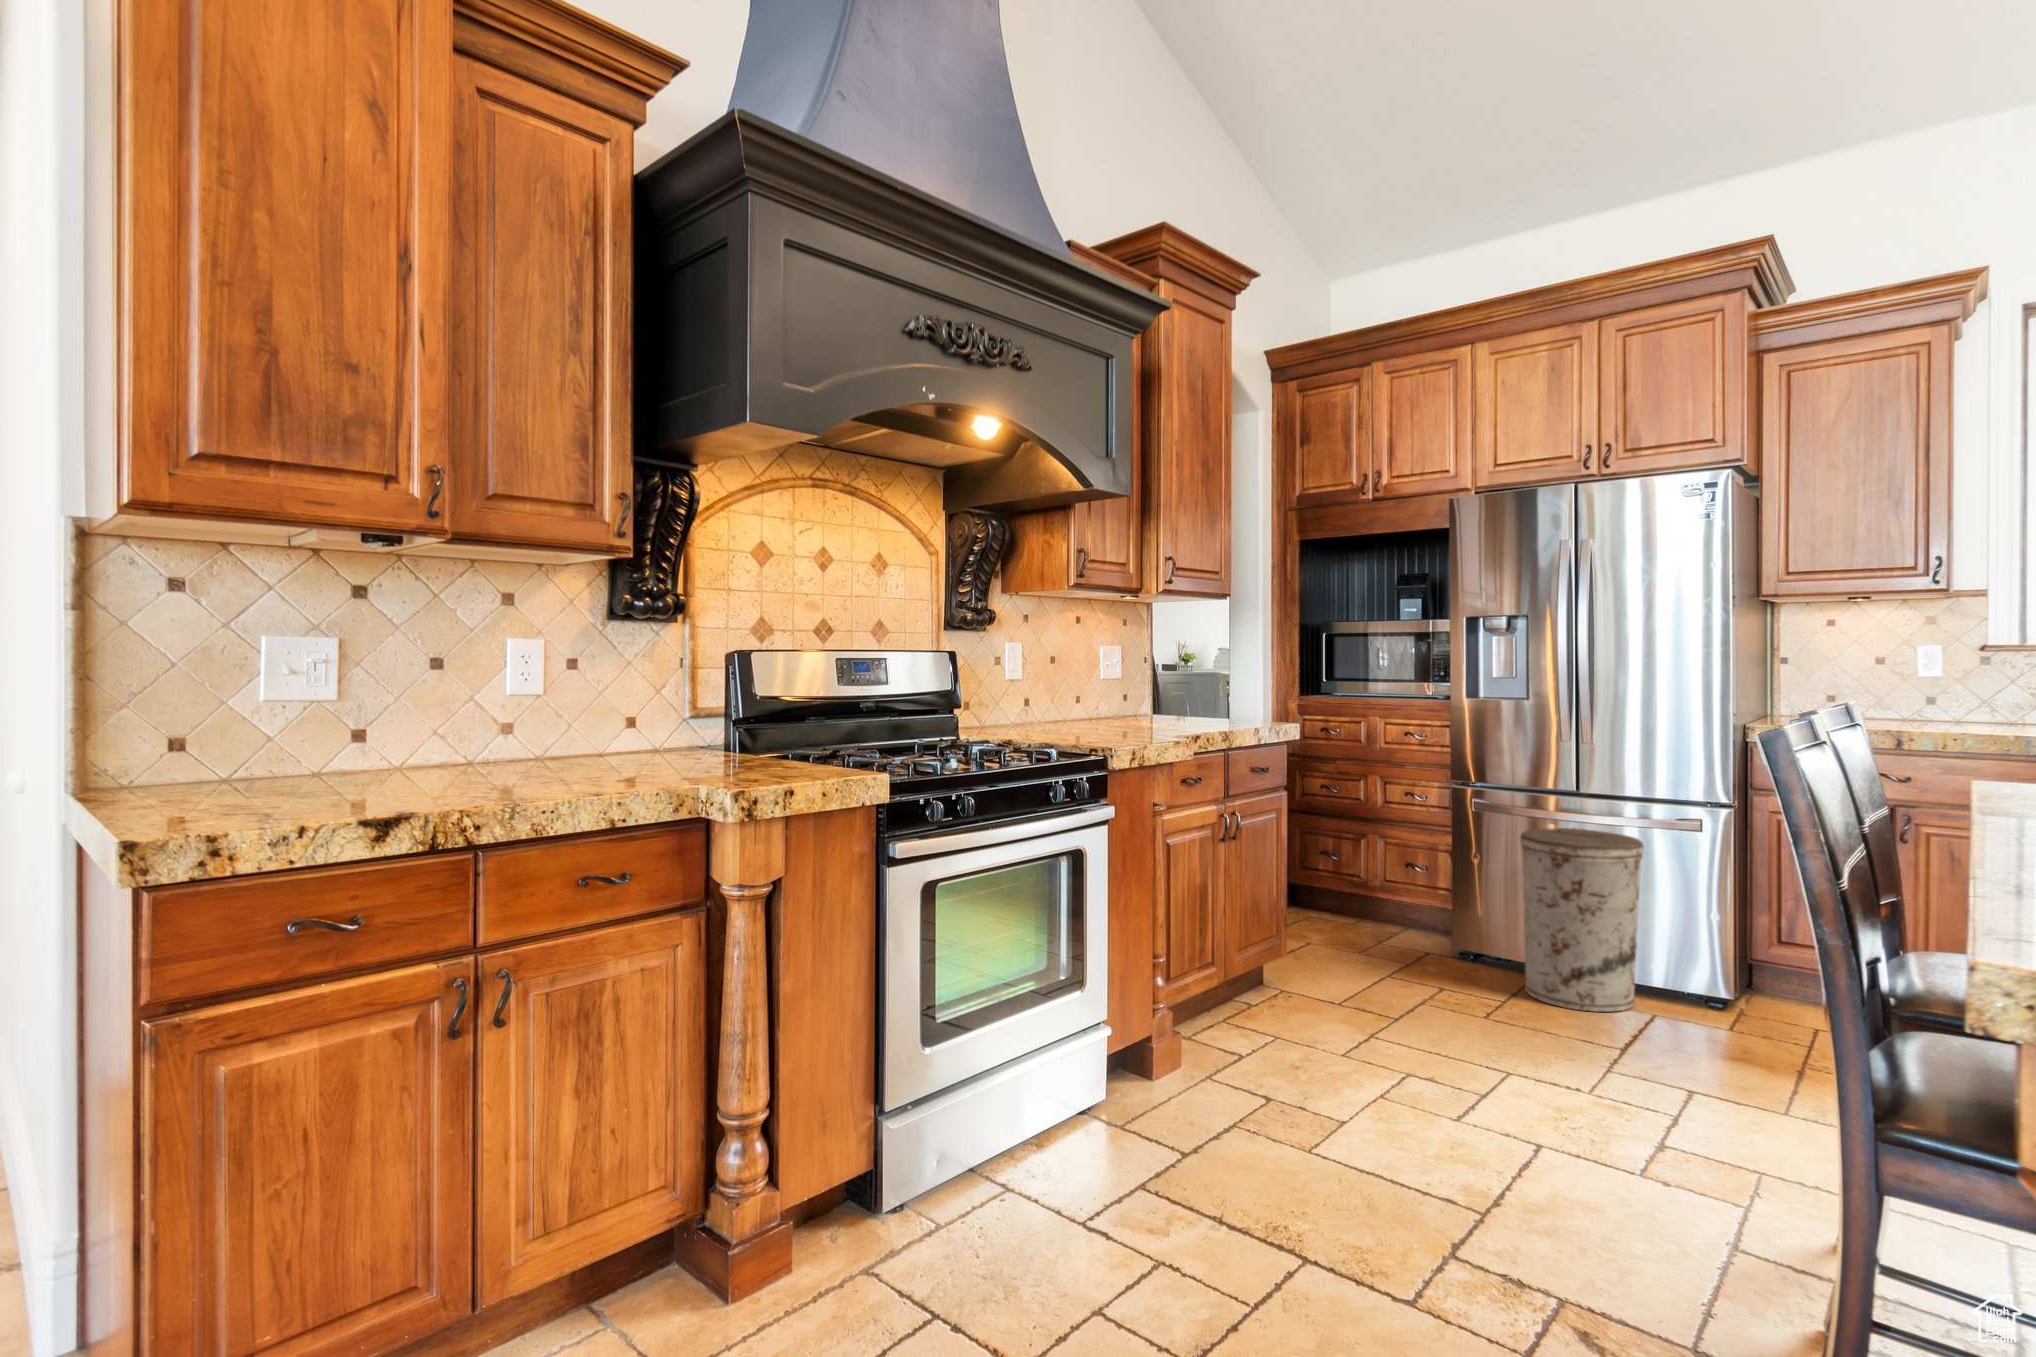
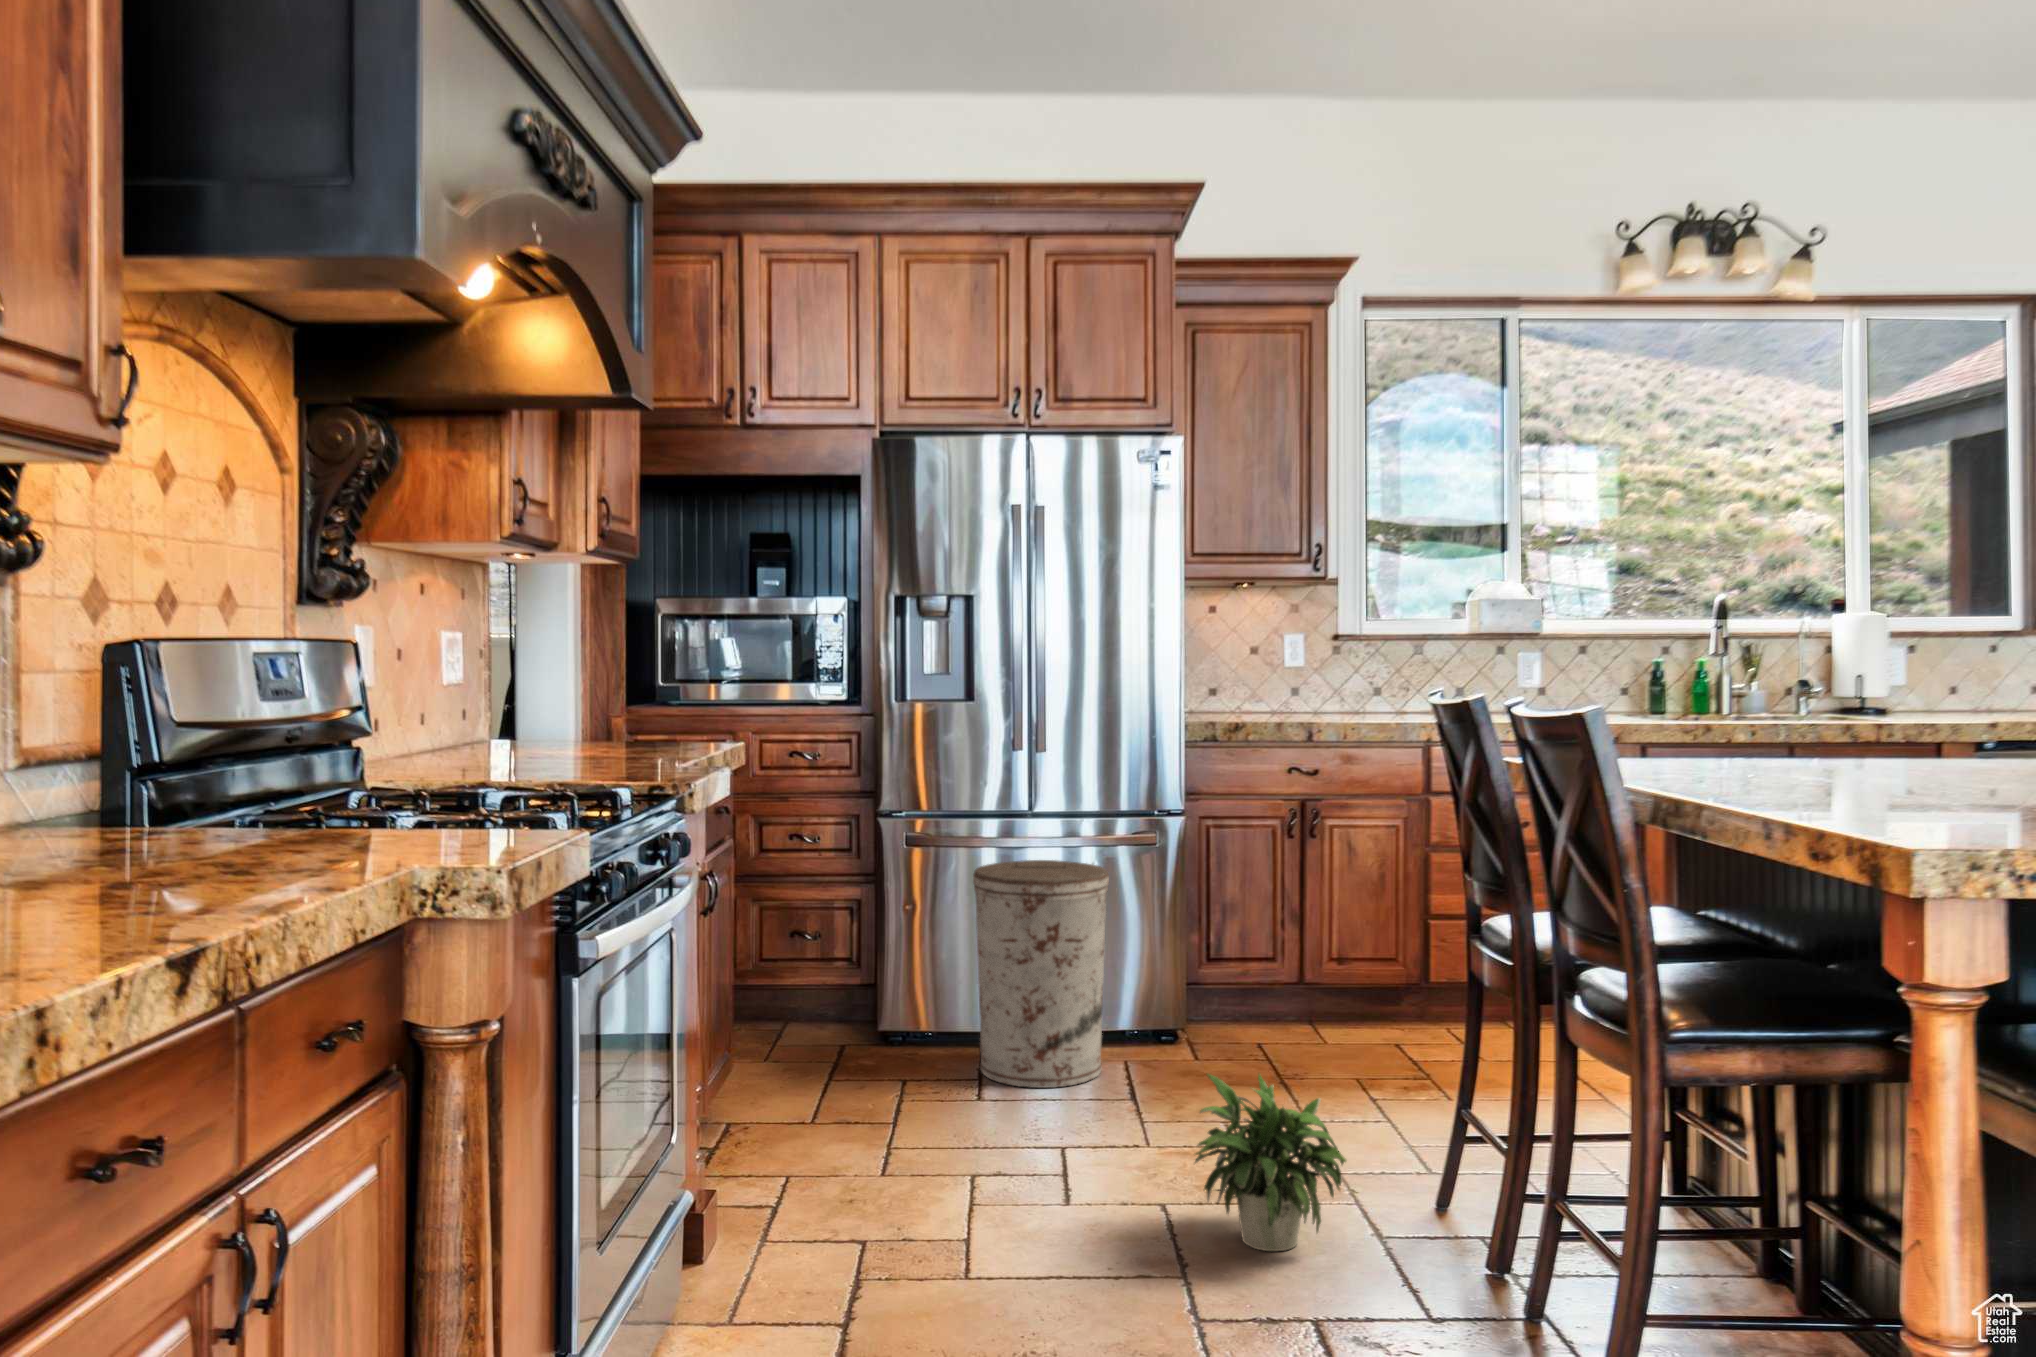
potted plant: none [1583,1004,1736,1156] -> present [1195,1074,1346,1251]

